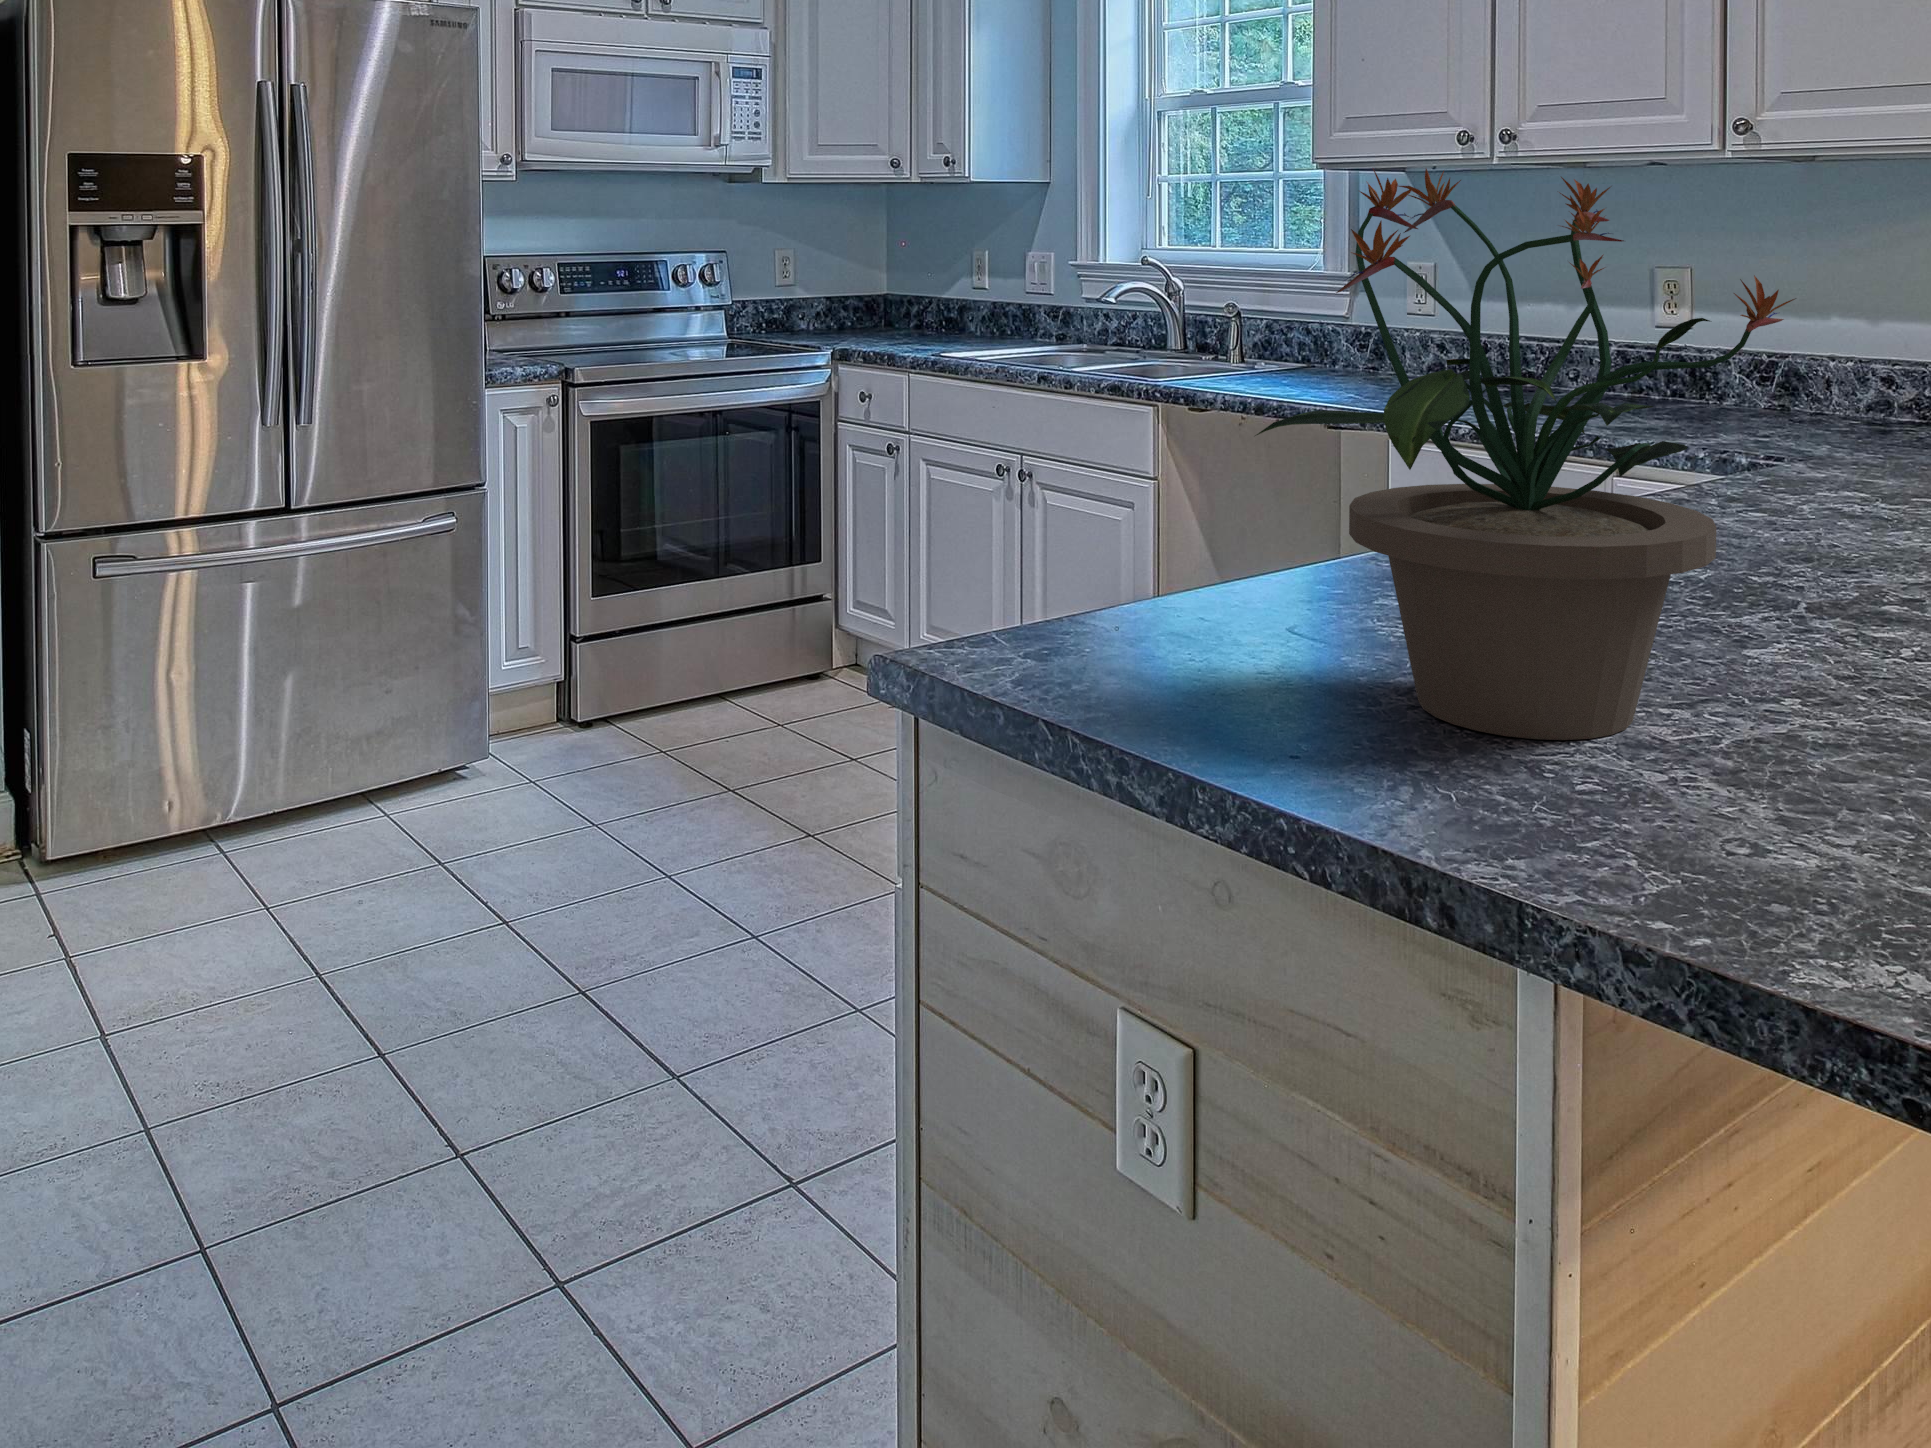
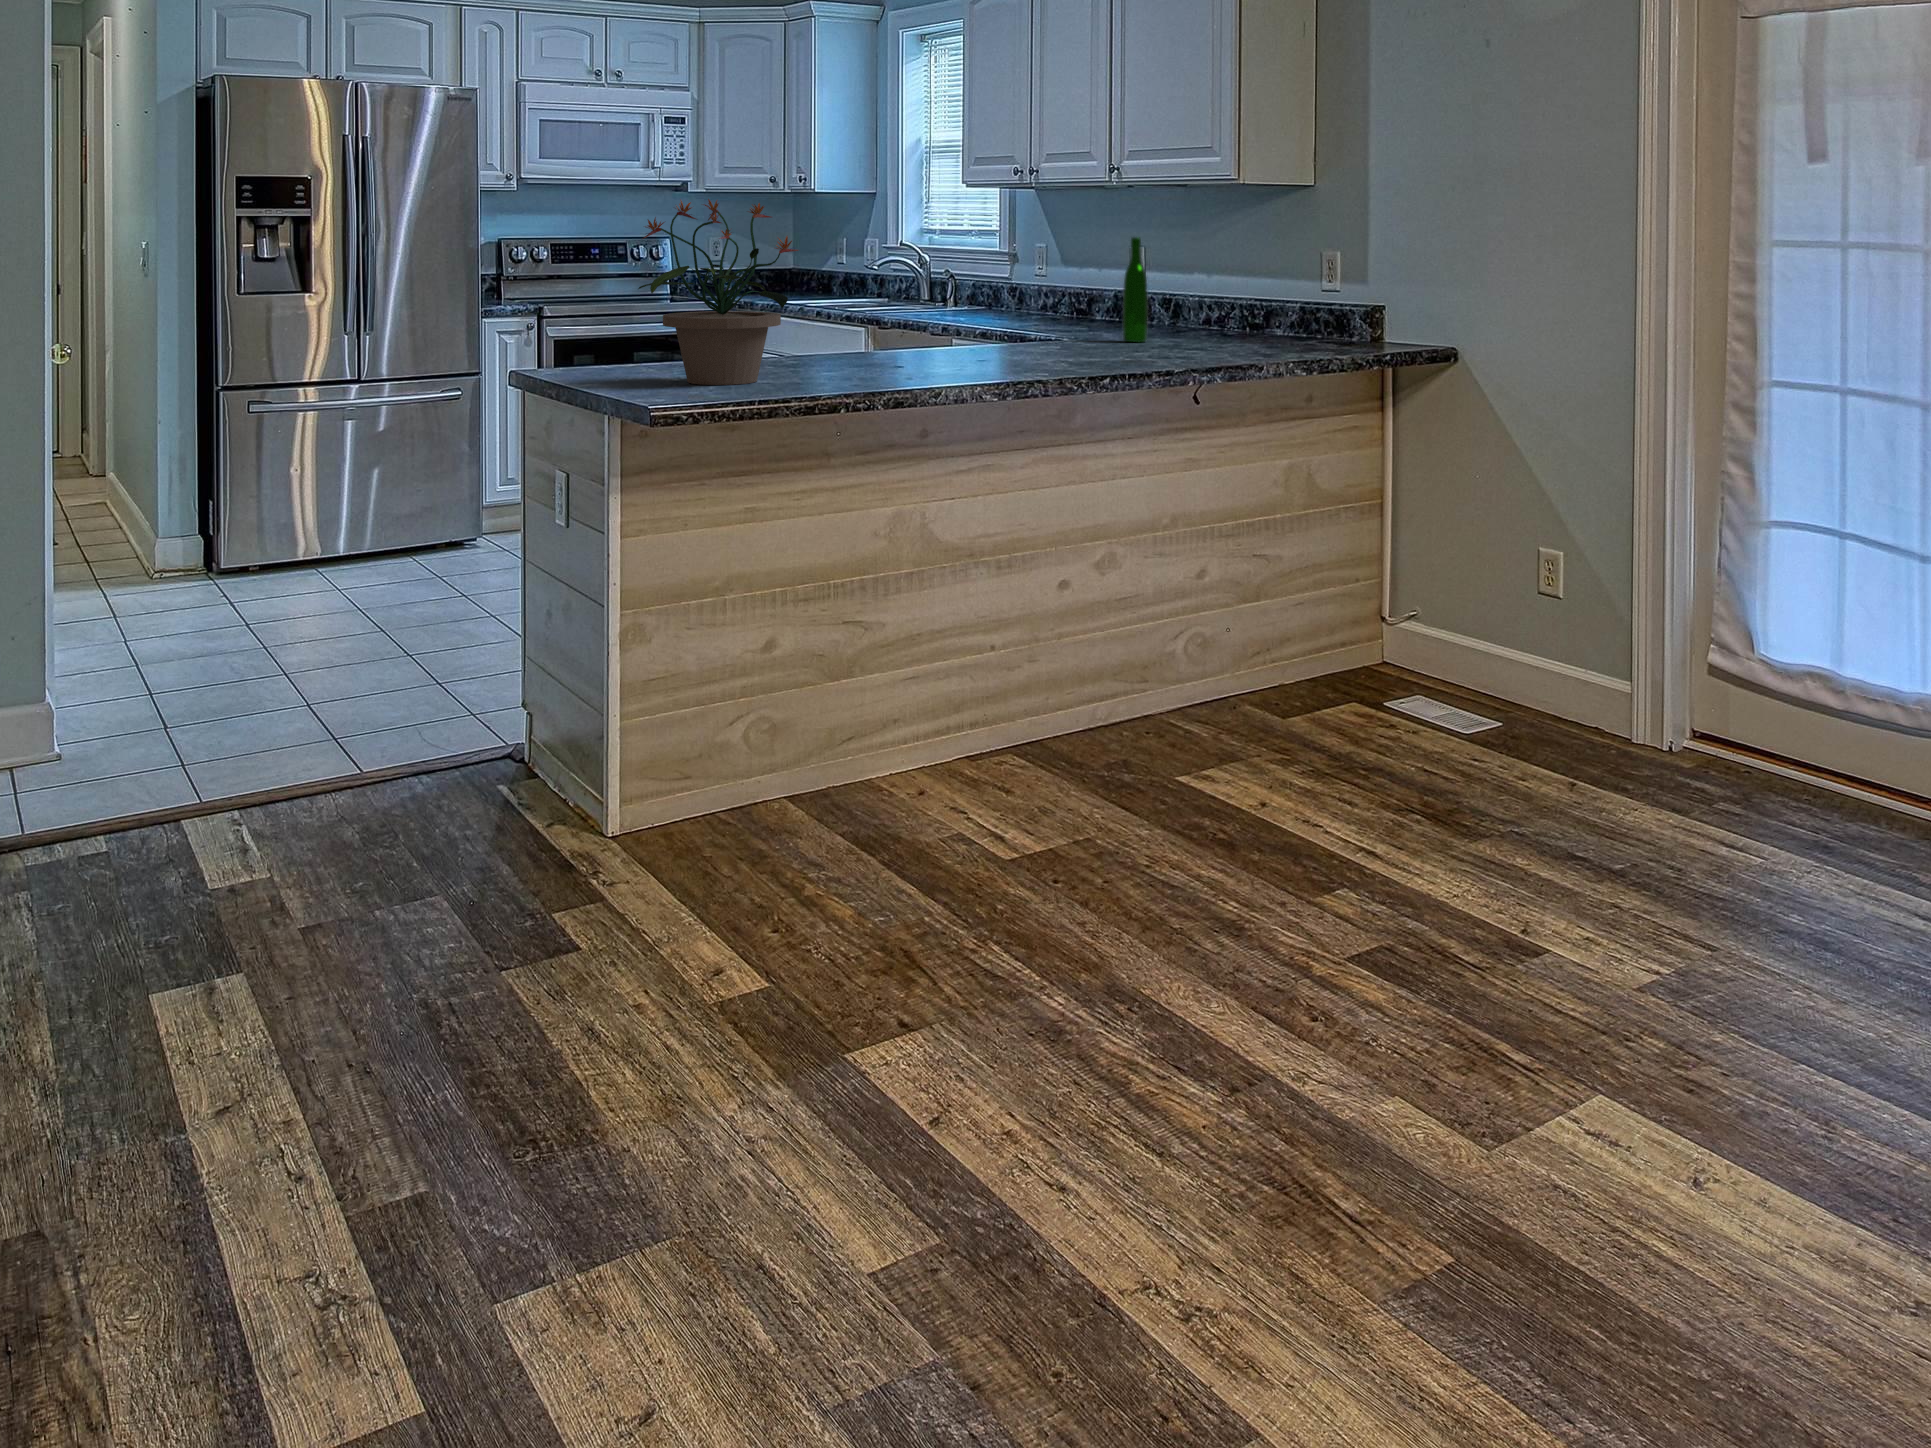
wine bottle: none [1857,256,1915,467] -> present [1123,237,1148,342]

